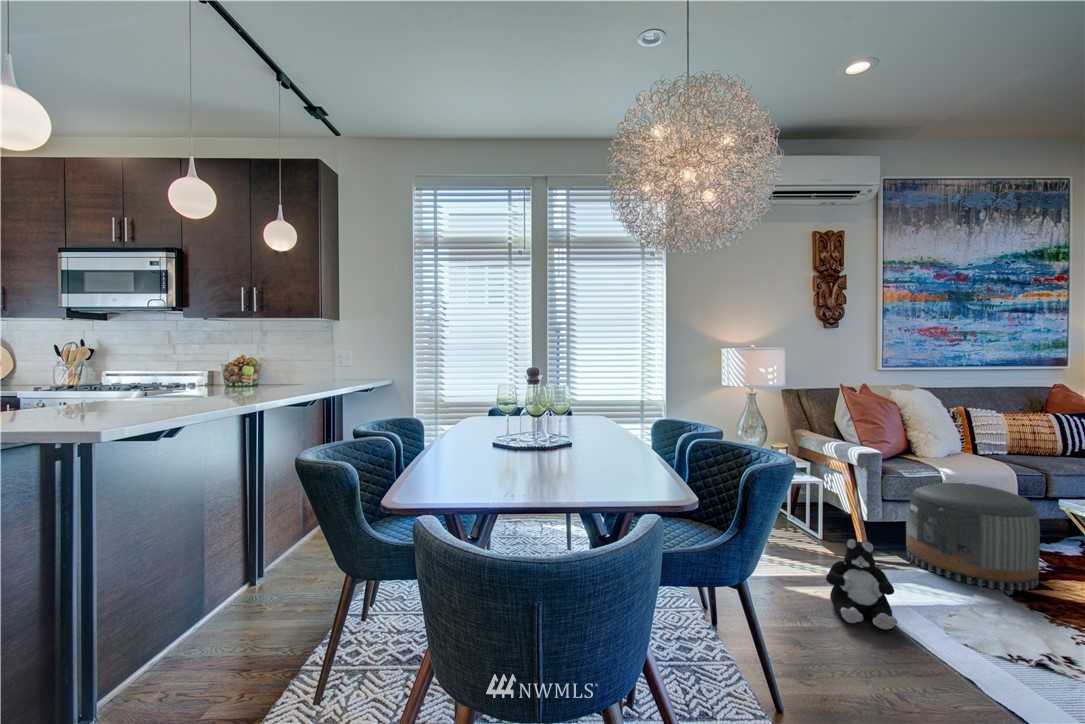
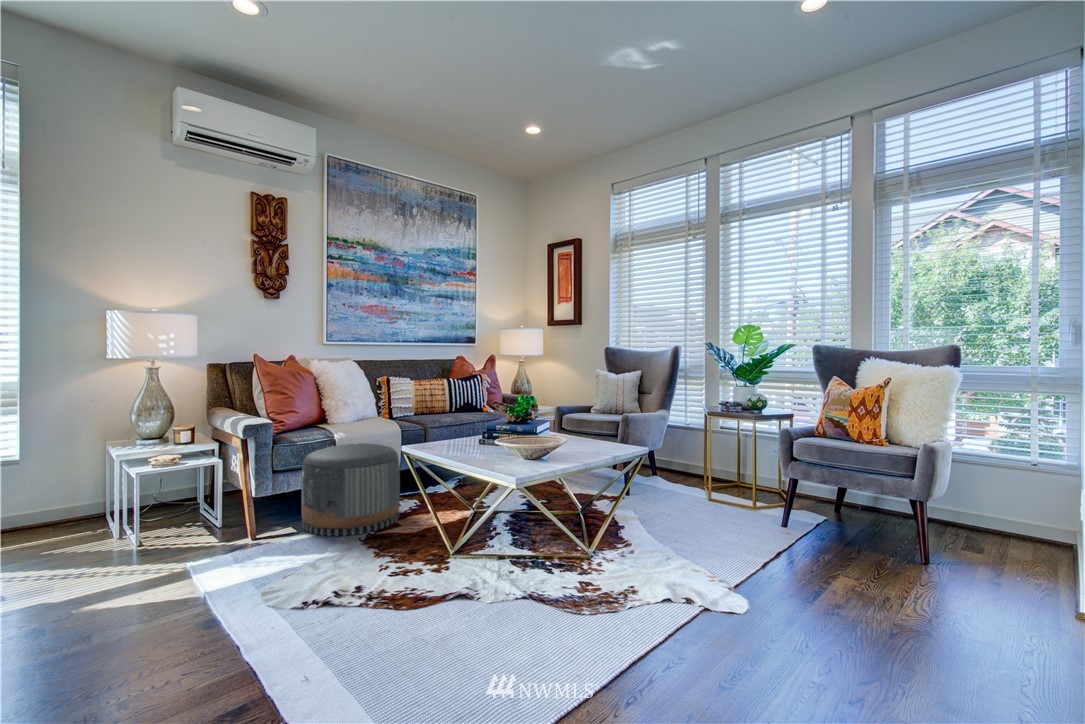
plush toy: present [826,539,897,630] -> none [138,516,220,615]

